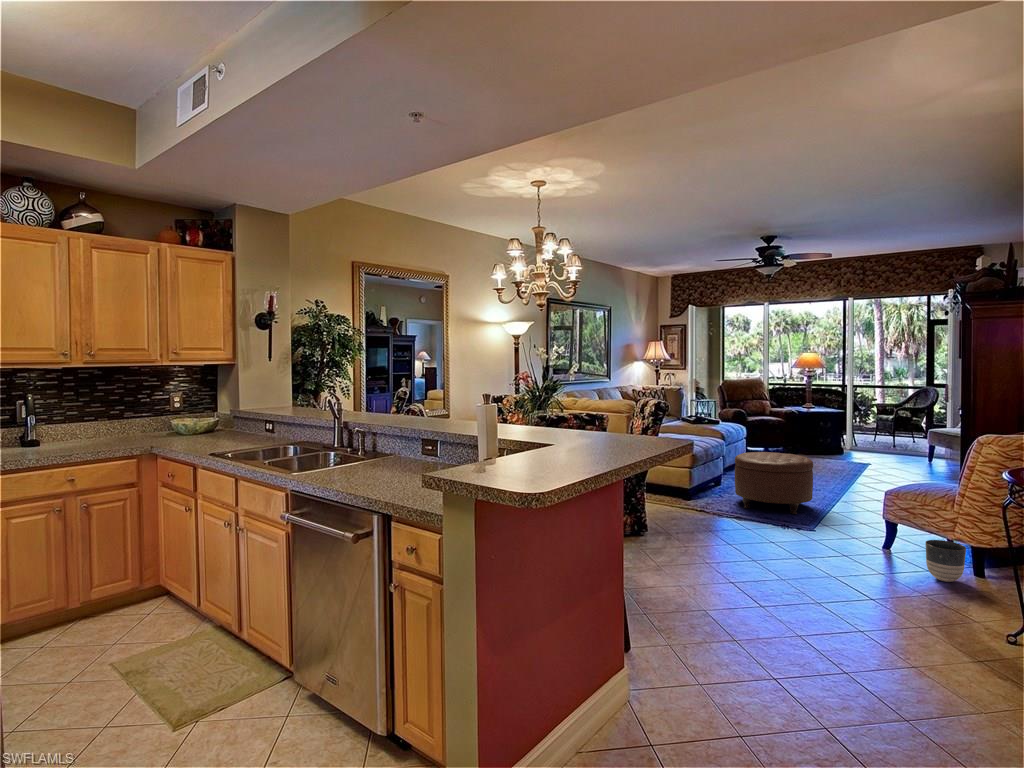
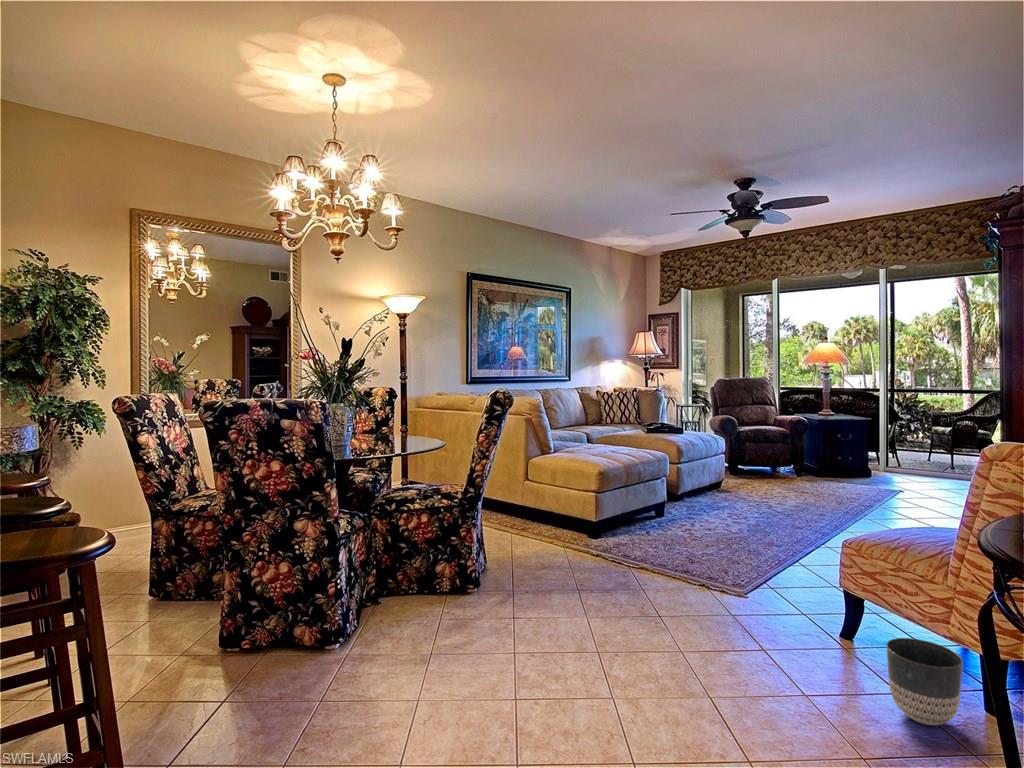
ottoman: present [735,452,813,514] -> none [658,470,769,564]

